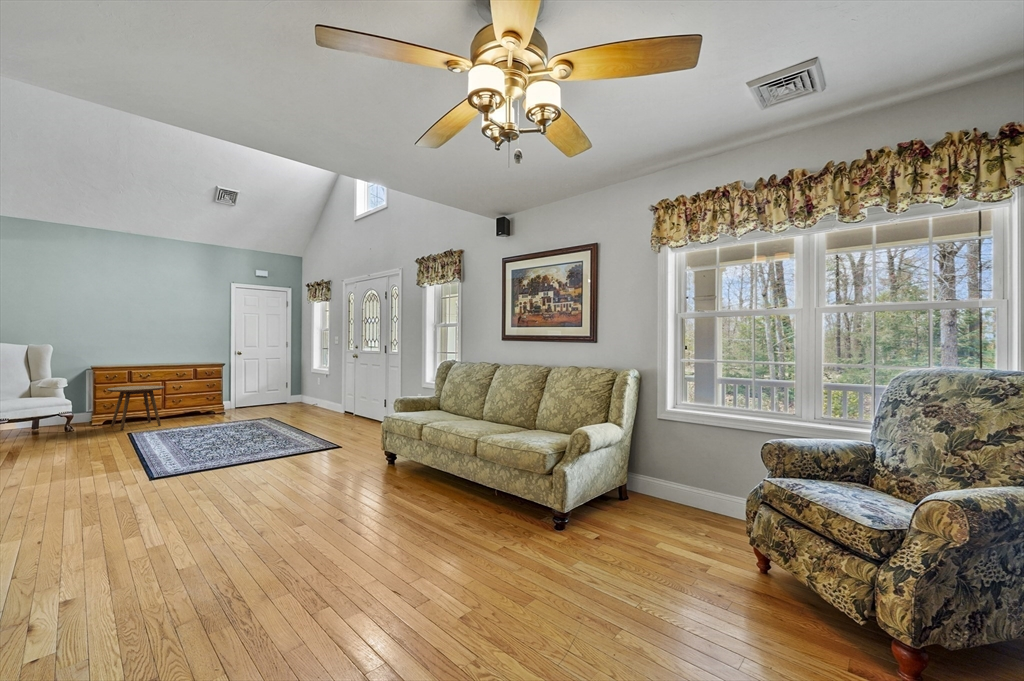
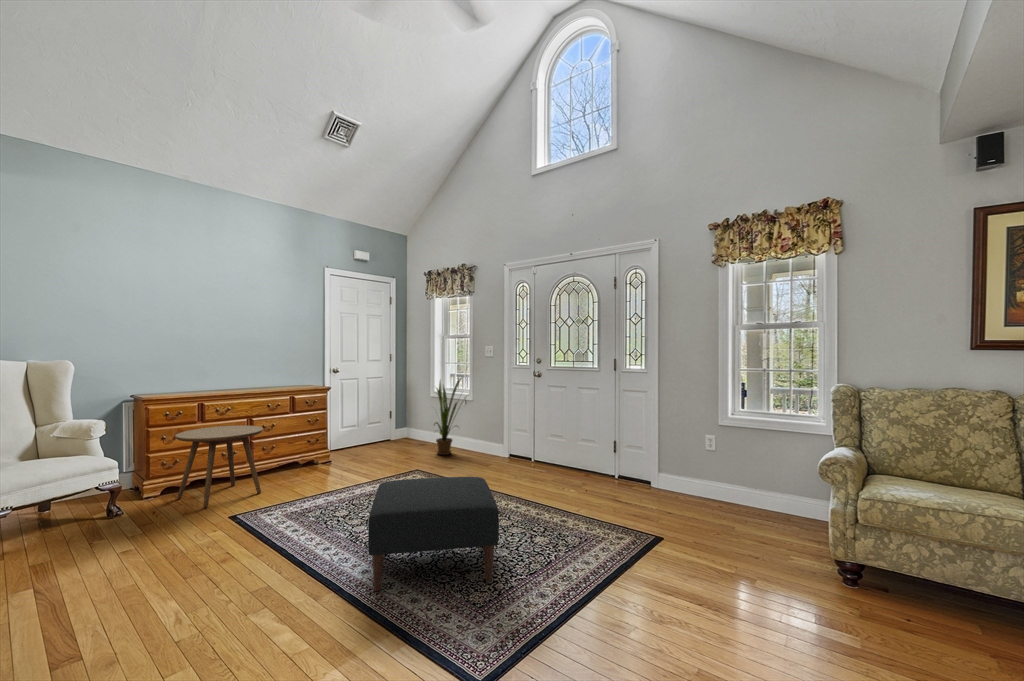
house plant: none [298,359,328,413] -> present [434,377,462,455]
ottoman: none [157,411,252,457] -> present [368,477,499,591]

